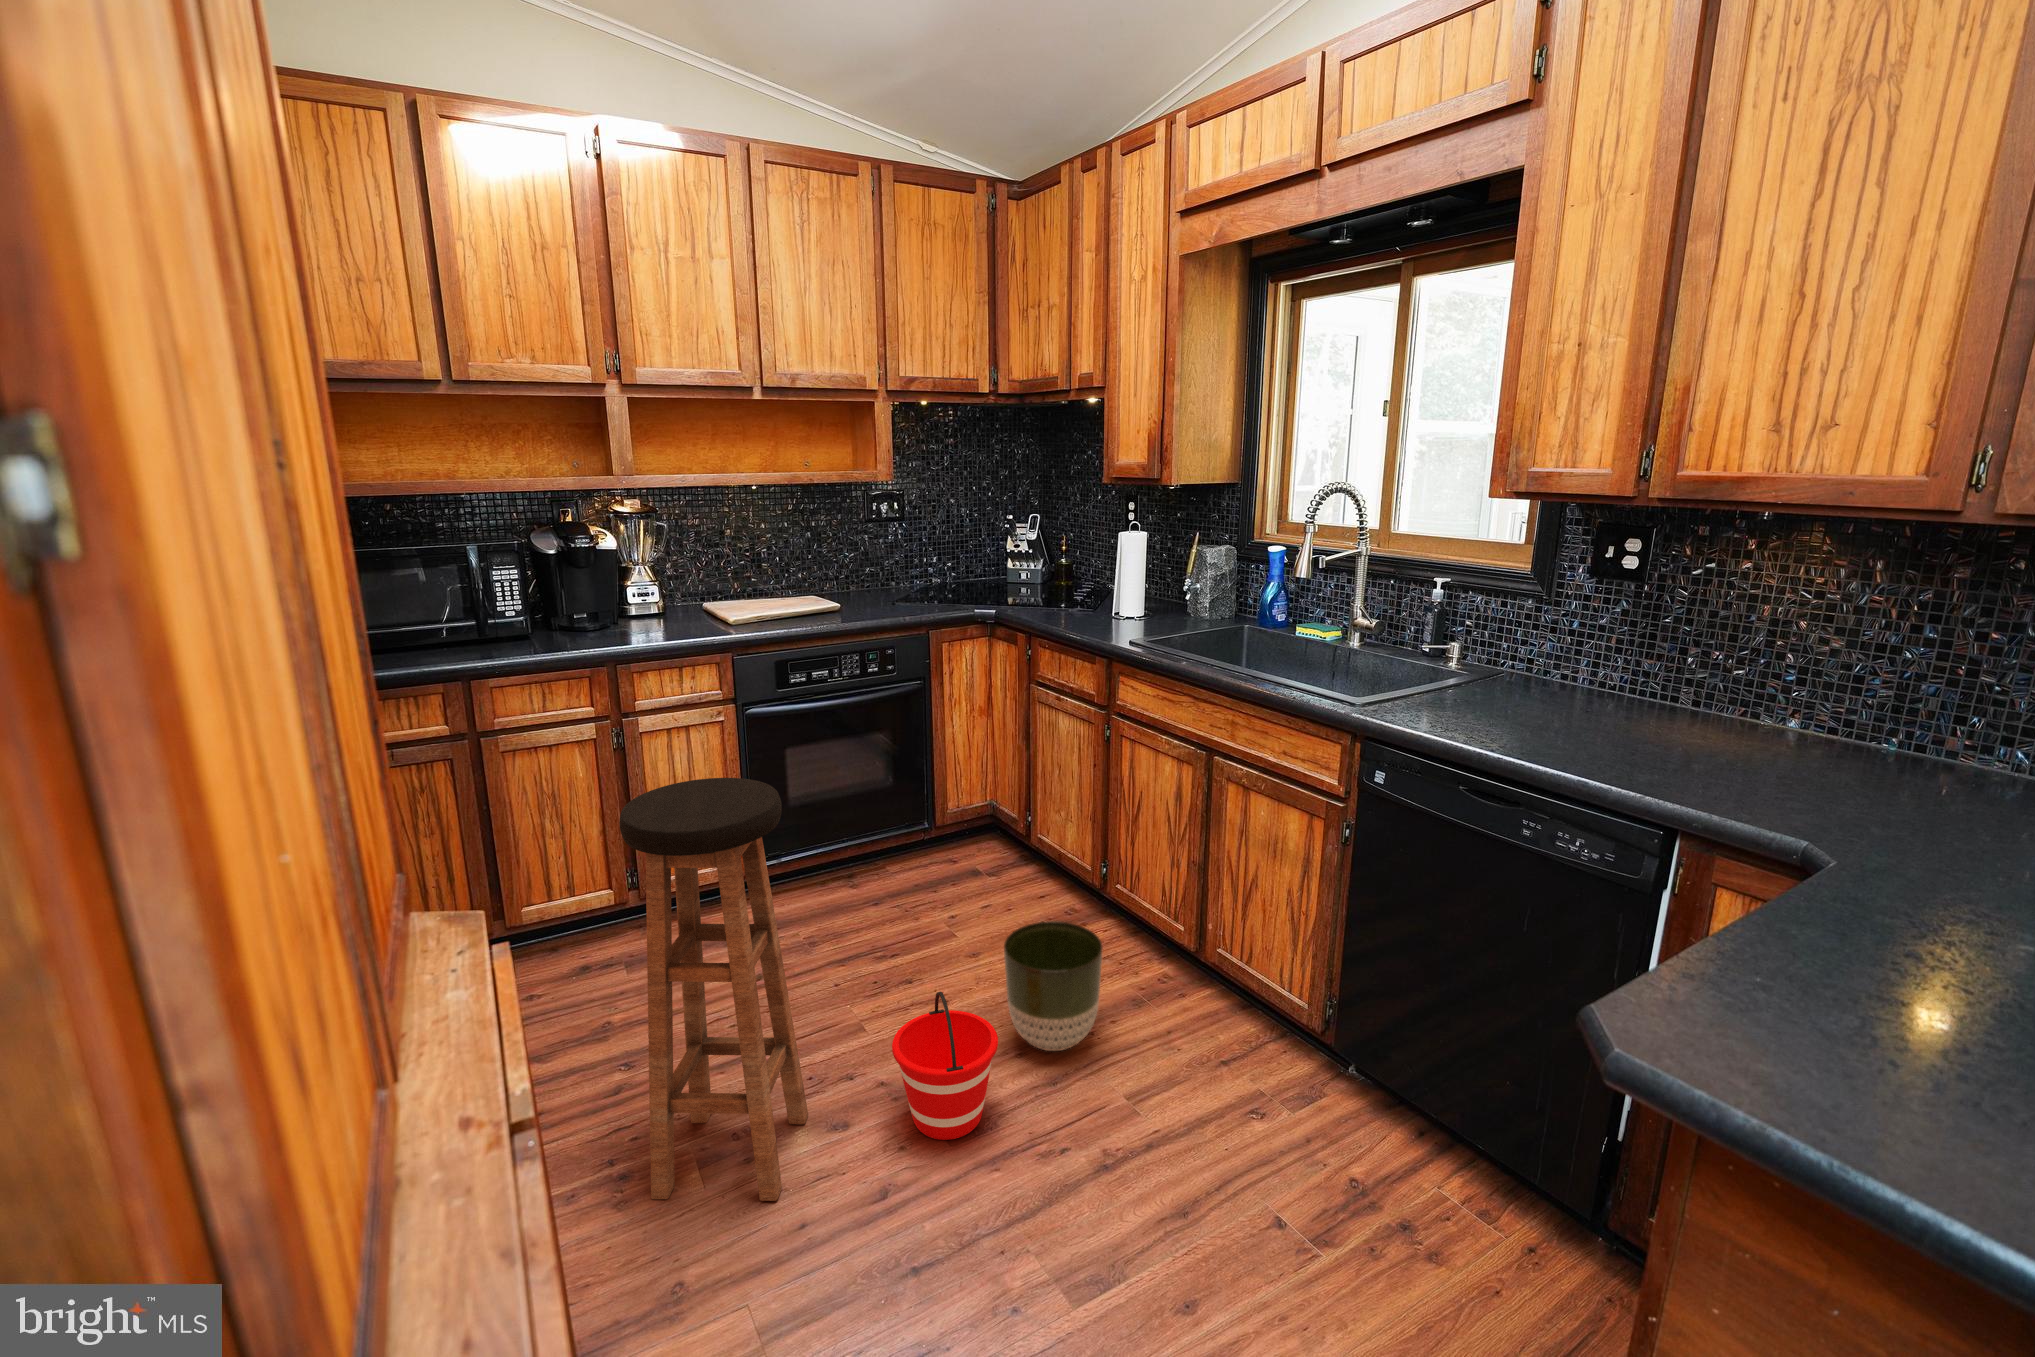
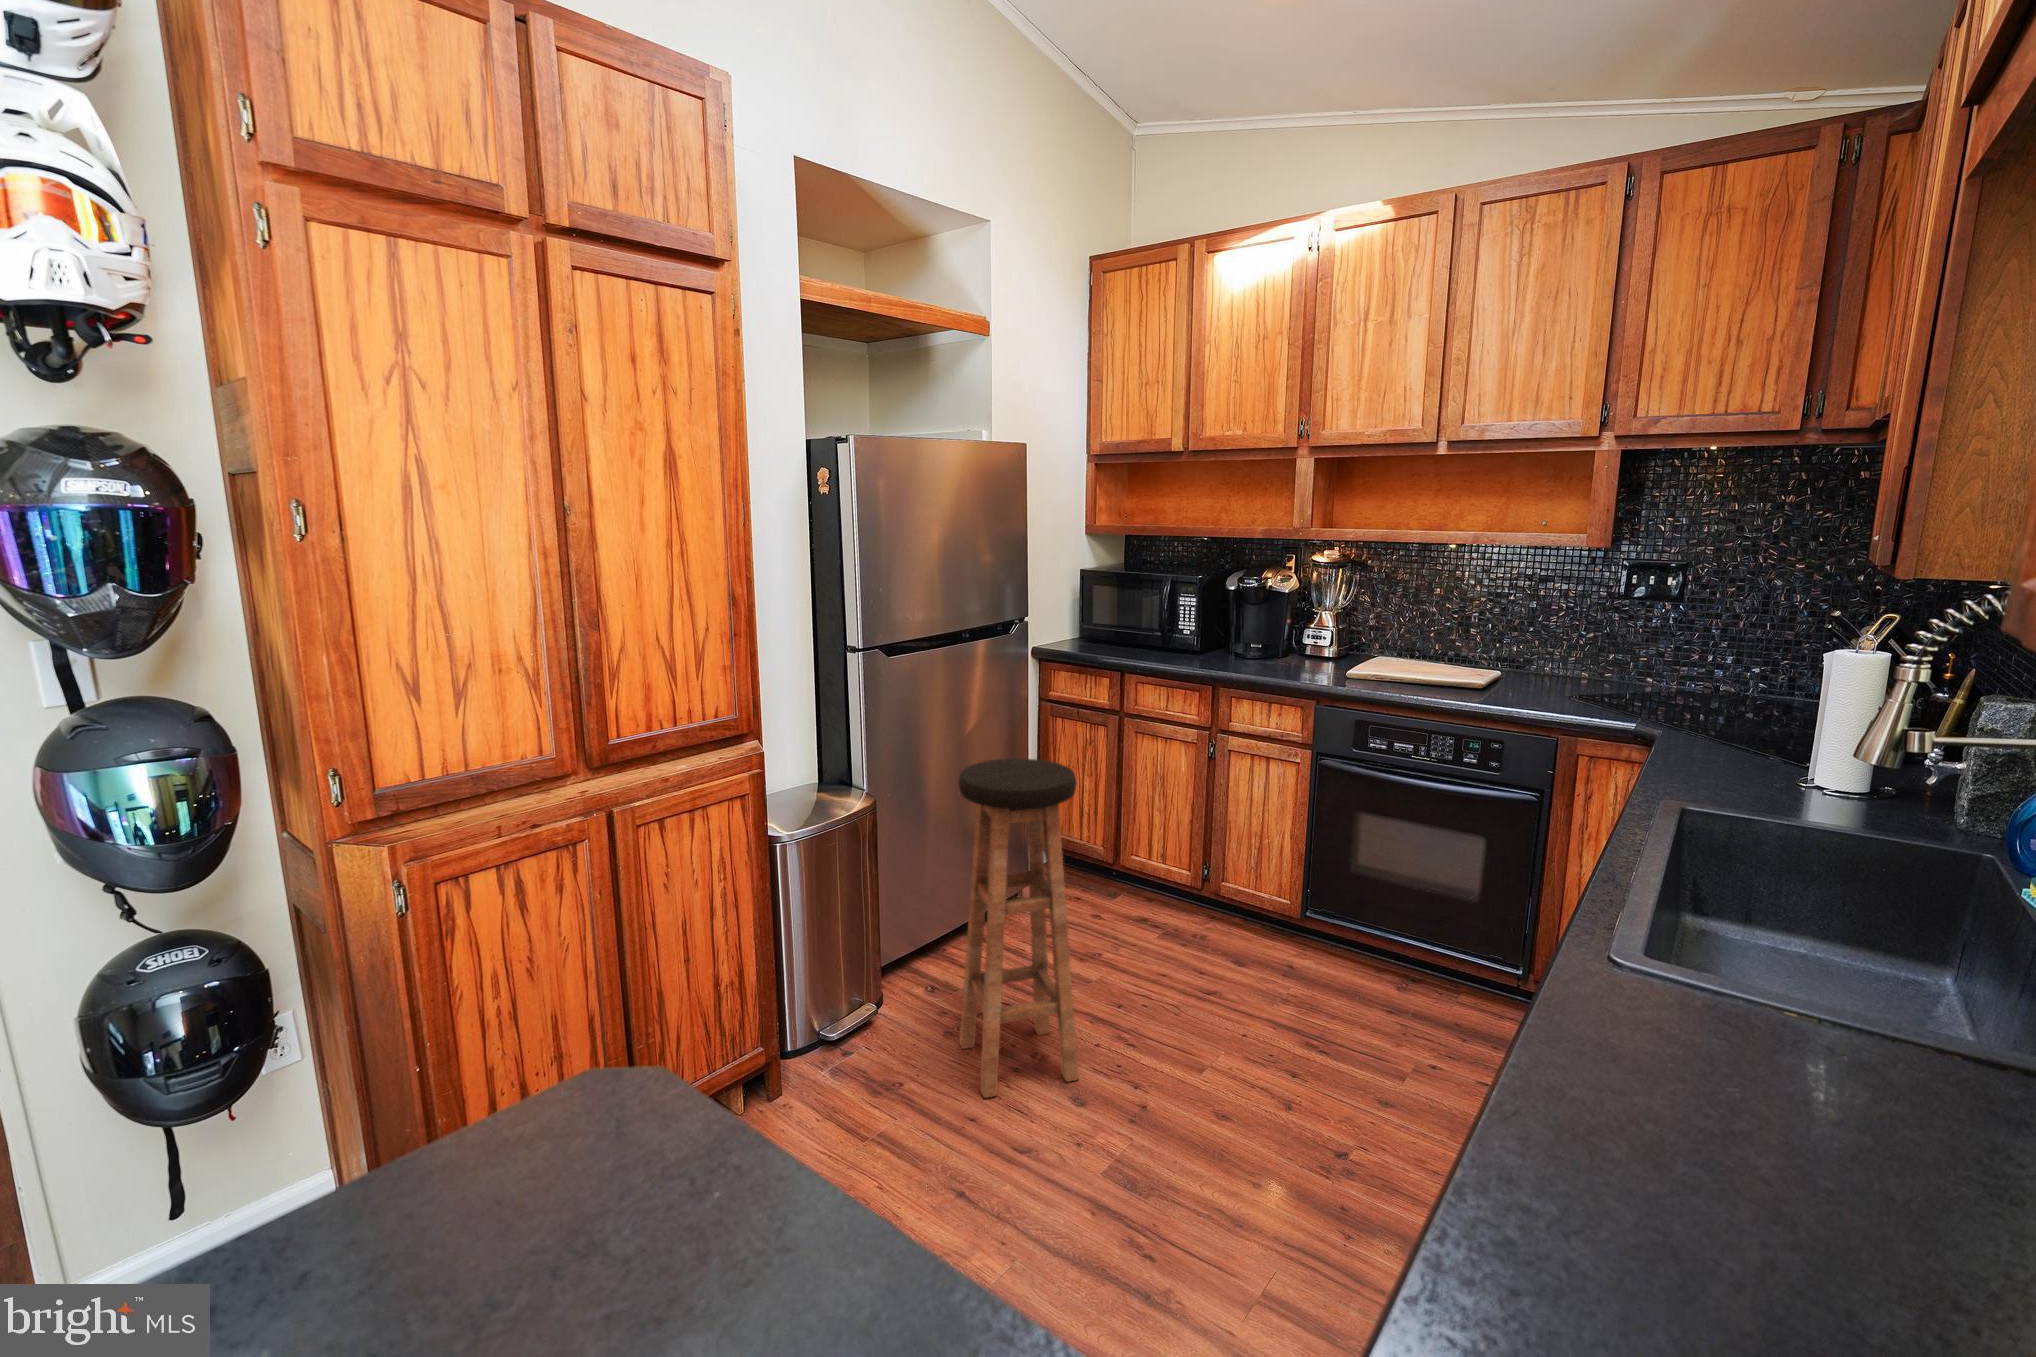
planter: present [1004,921,1102,1051] -> none [1249,1063,1374,1230]
bucket: present [892,992,998,1140] -> none [1078,1040,1184,1187]

